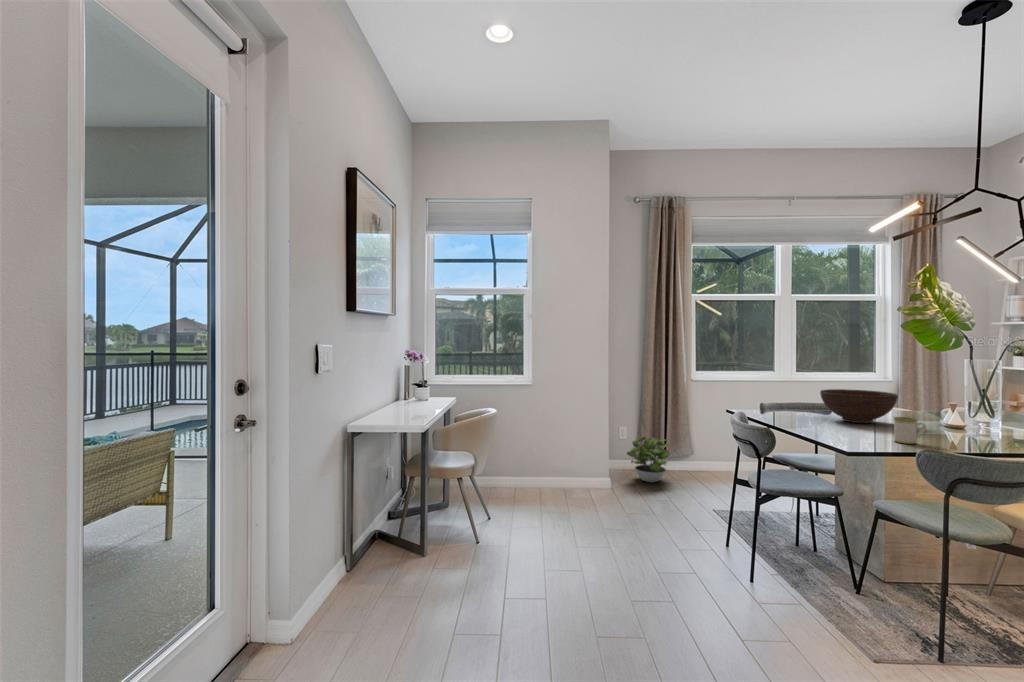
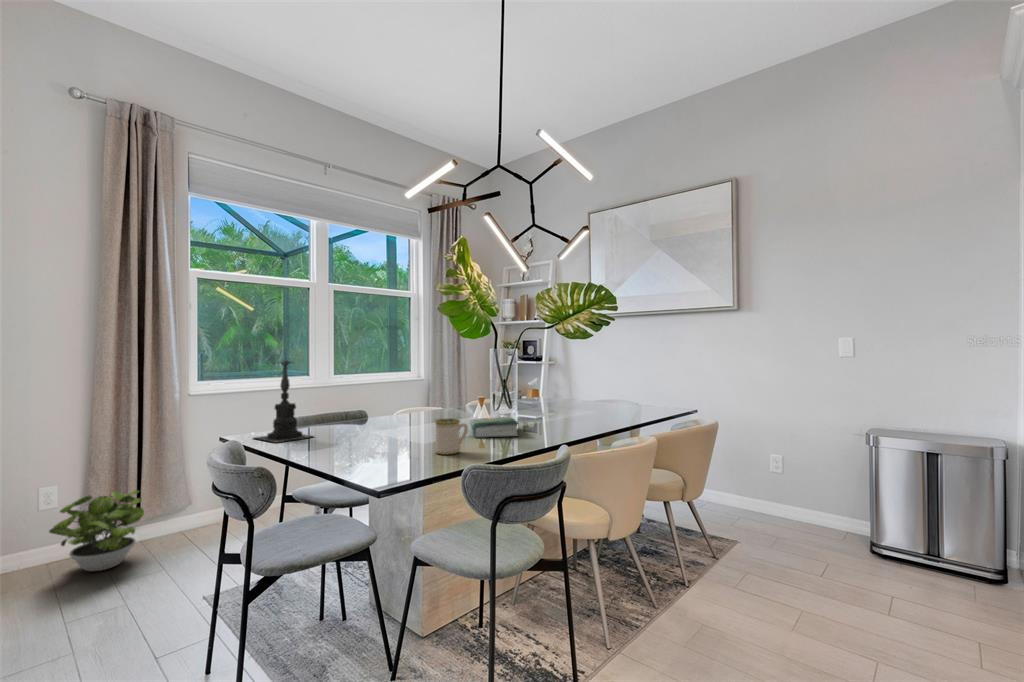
candle holder: none [748,357,793,419] -> present [255,355,312,442]
fruit bowl: present [820,389,898,423] -> none [352,389,435,431]
book: none [936,422,990,442] -> present [471,417,519,438]

